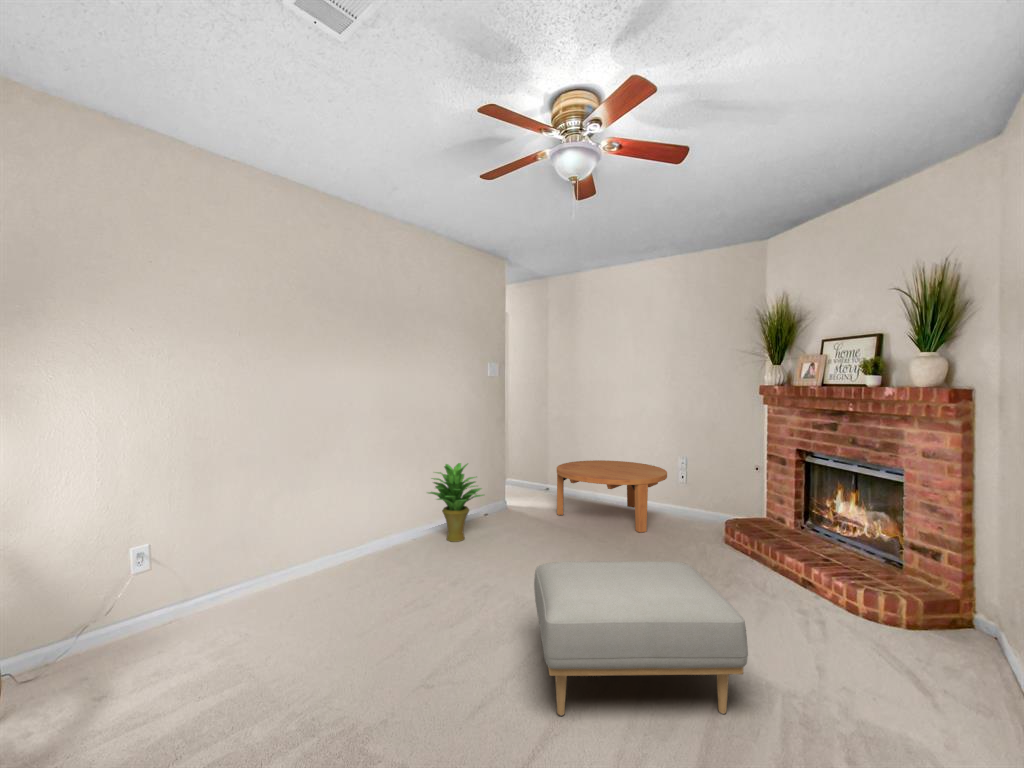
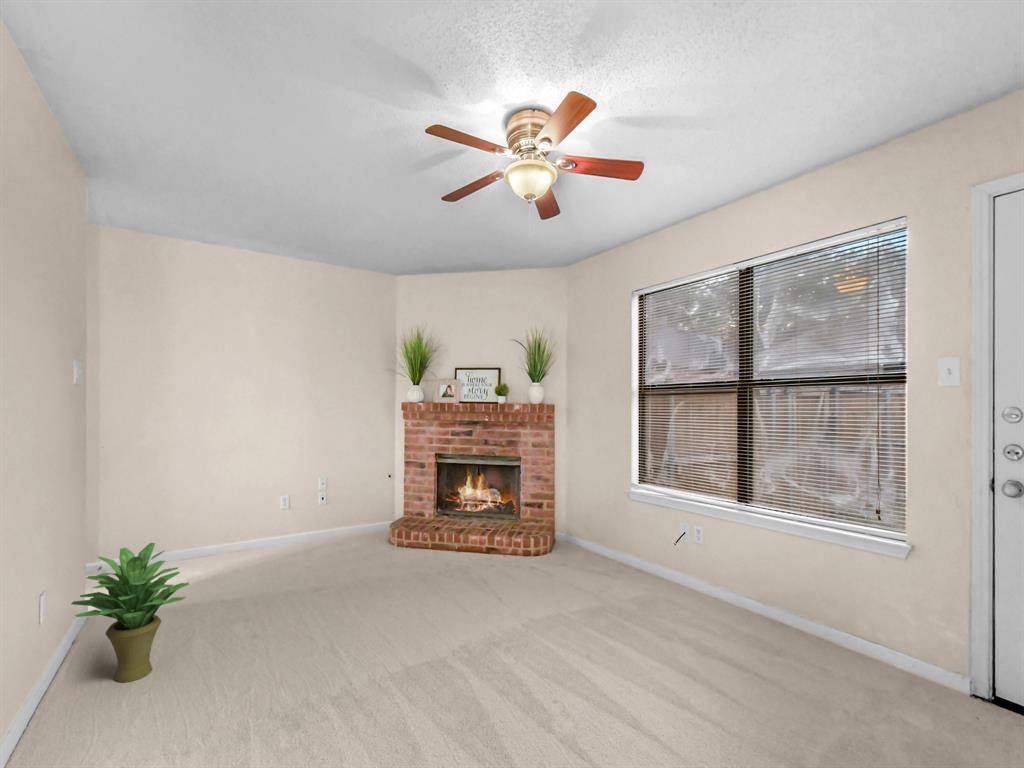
coffee table: present [557,460,667,532] -> none [185,494,330,587]
ottoman: present [534,561,748,716] -> none [472,549,606,686]

